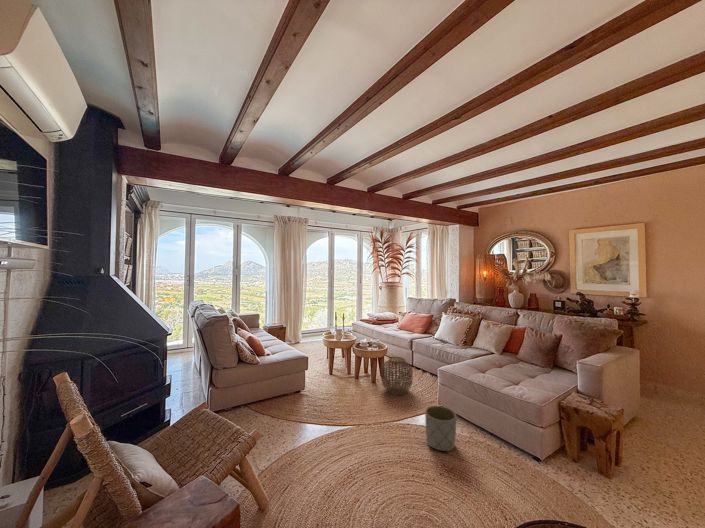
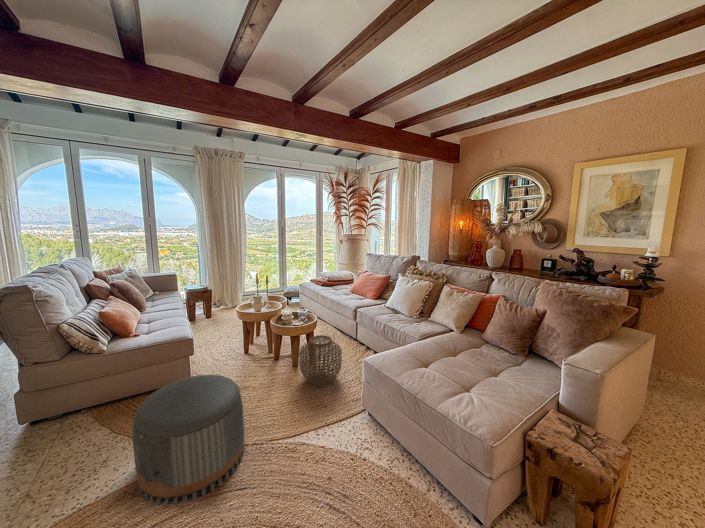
pouf: none [305,377,368,454] -> present [132,375,245,506]
planter: present [425,406,457,452] -> none [319,422,365,498]

